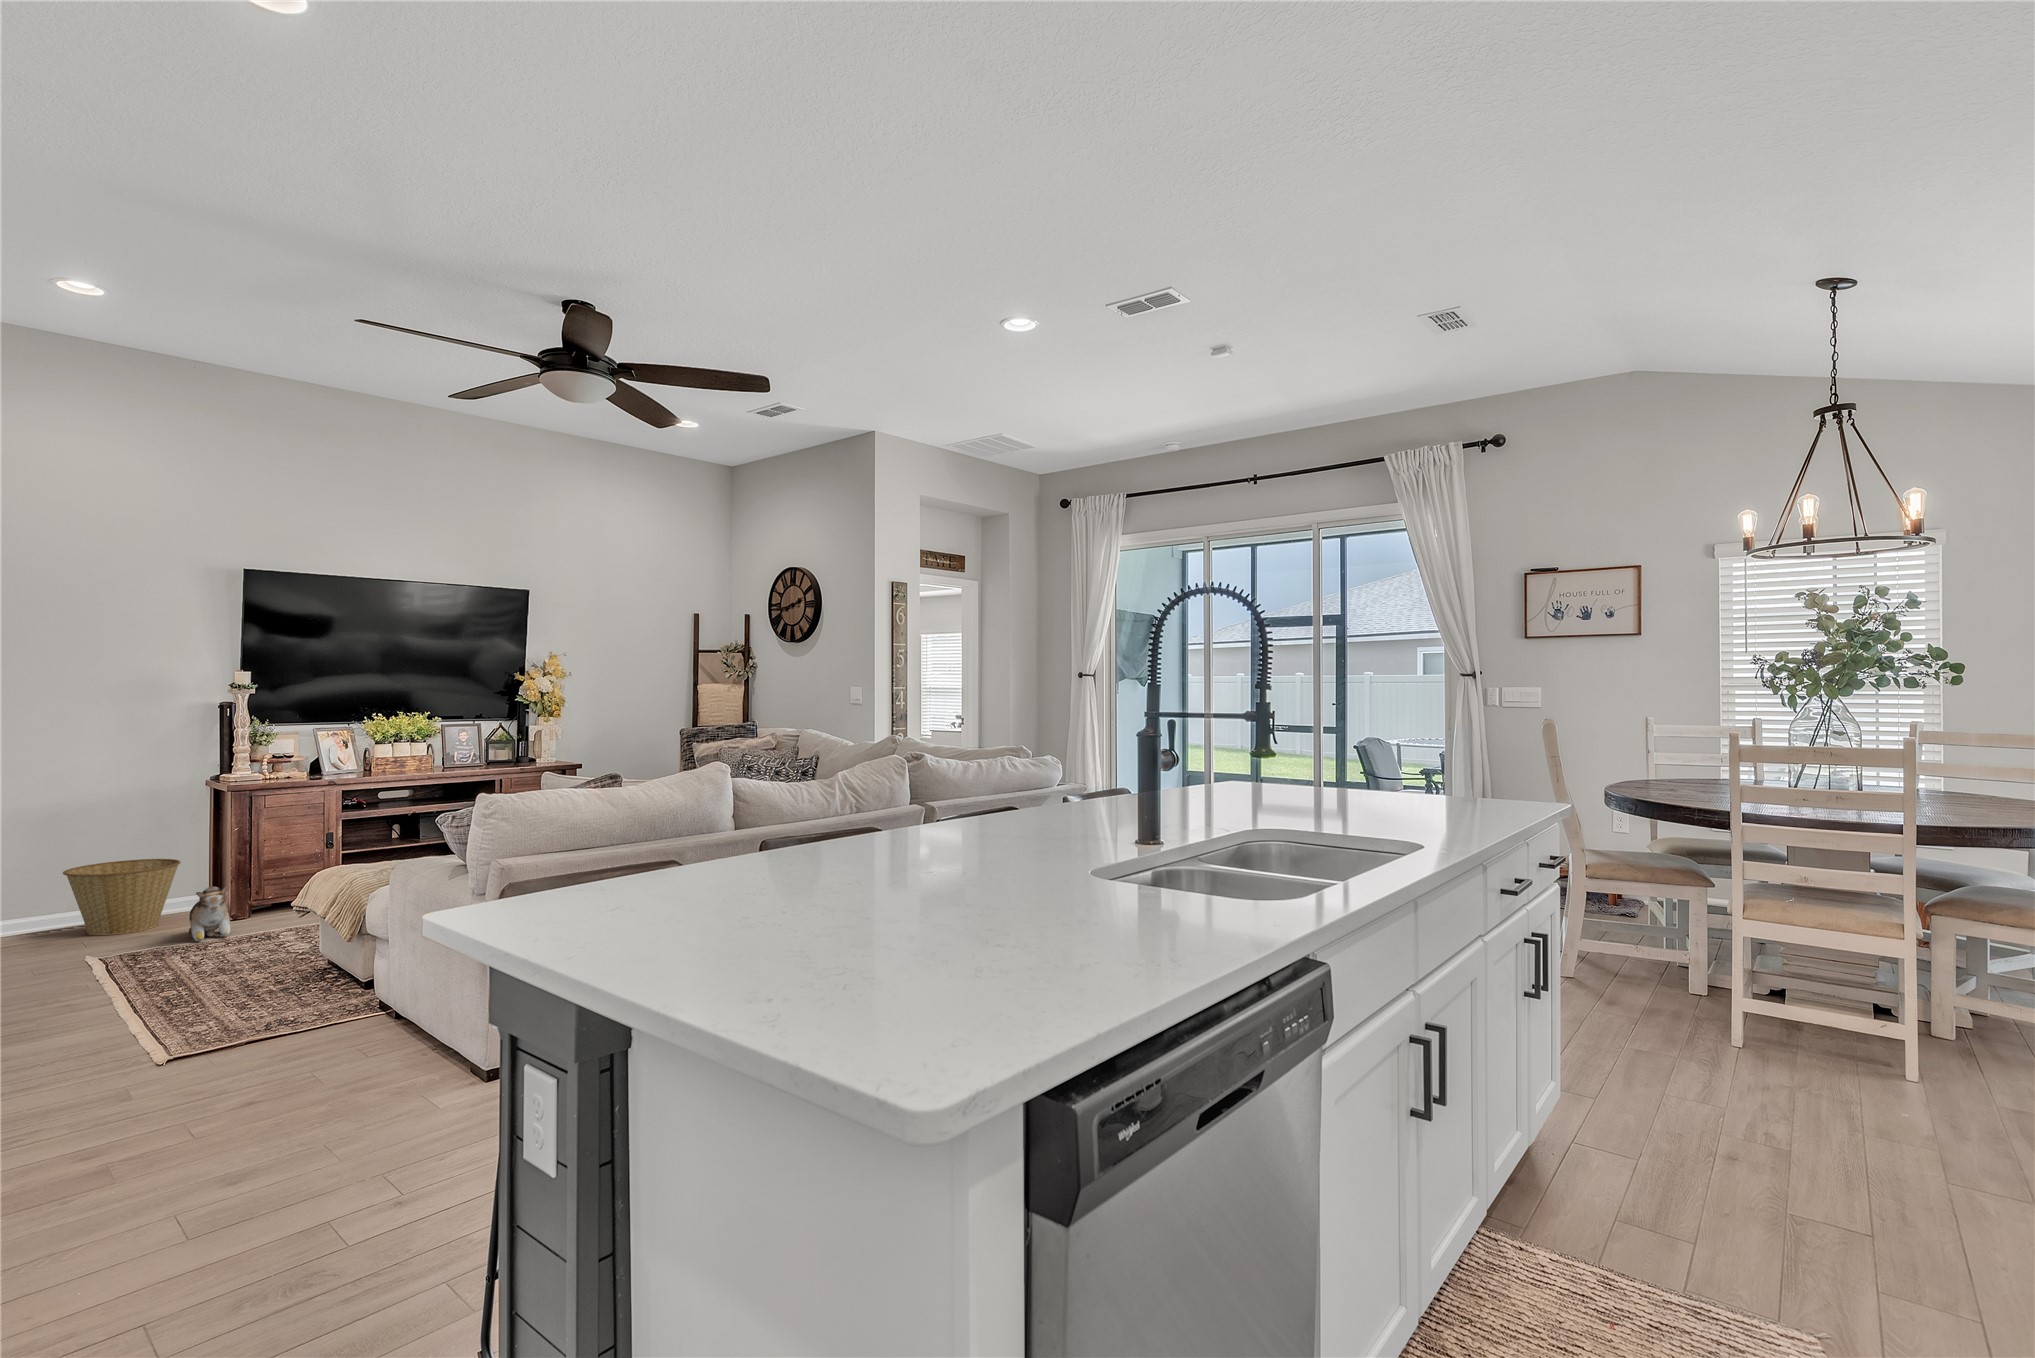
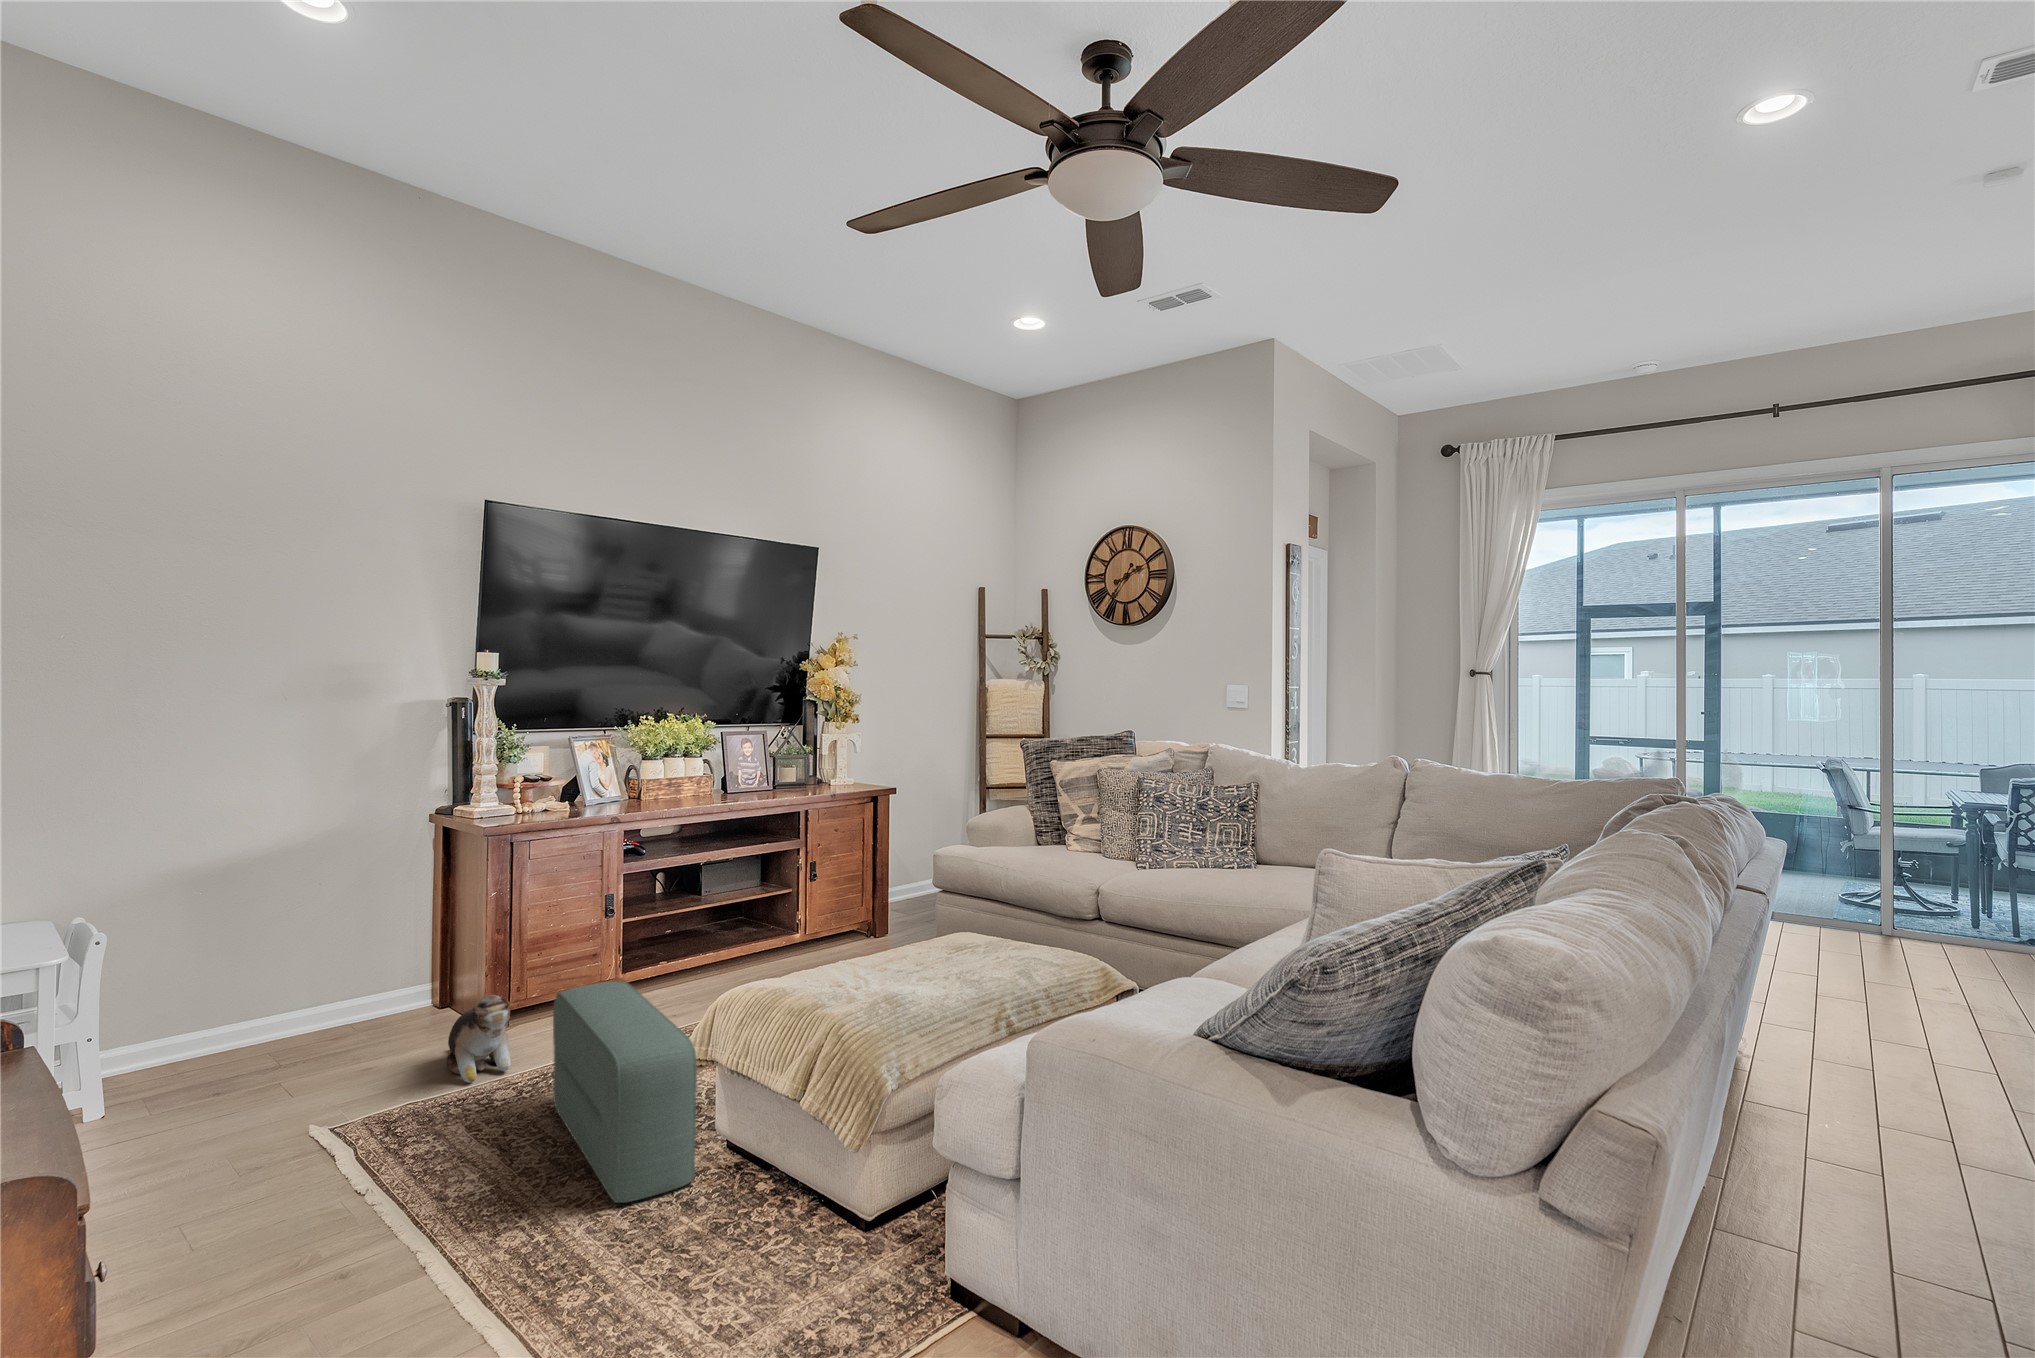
basket: present [63,859,181,935] -> none [248,935,412,1063]
pouf: none [233,875,296,983] -> present [553,982,697,1203]

